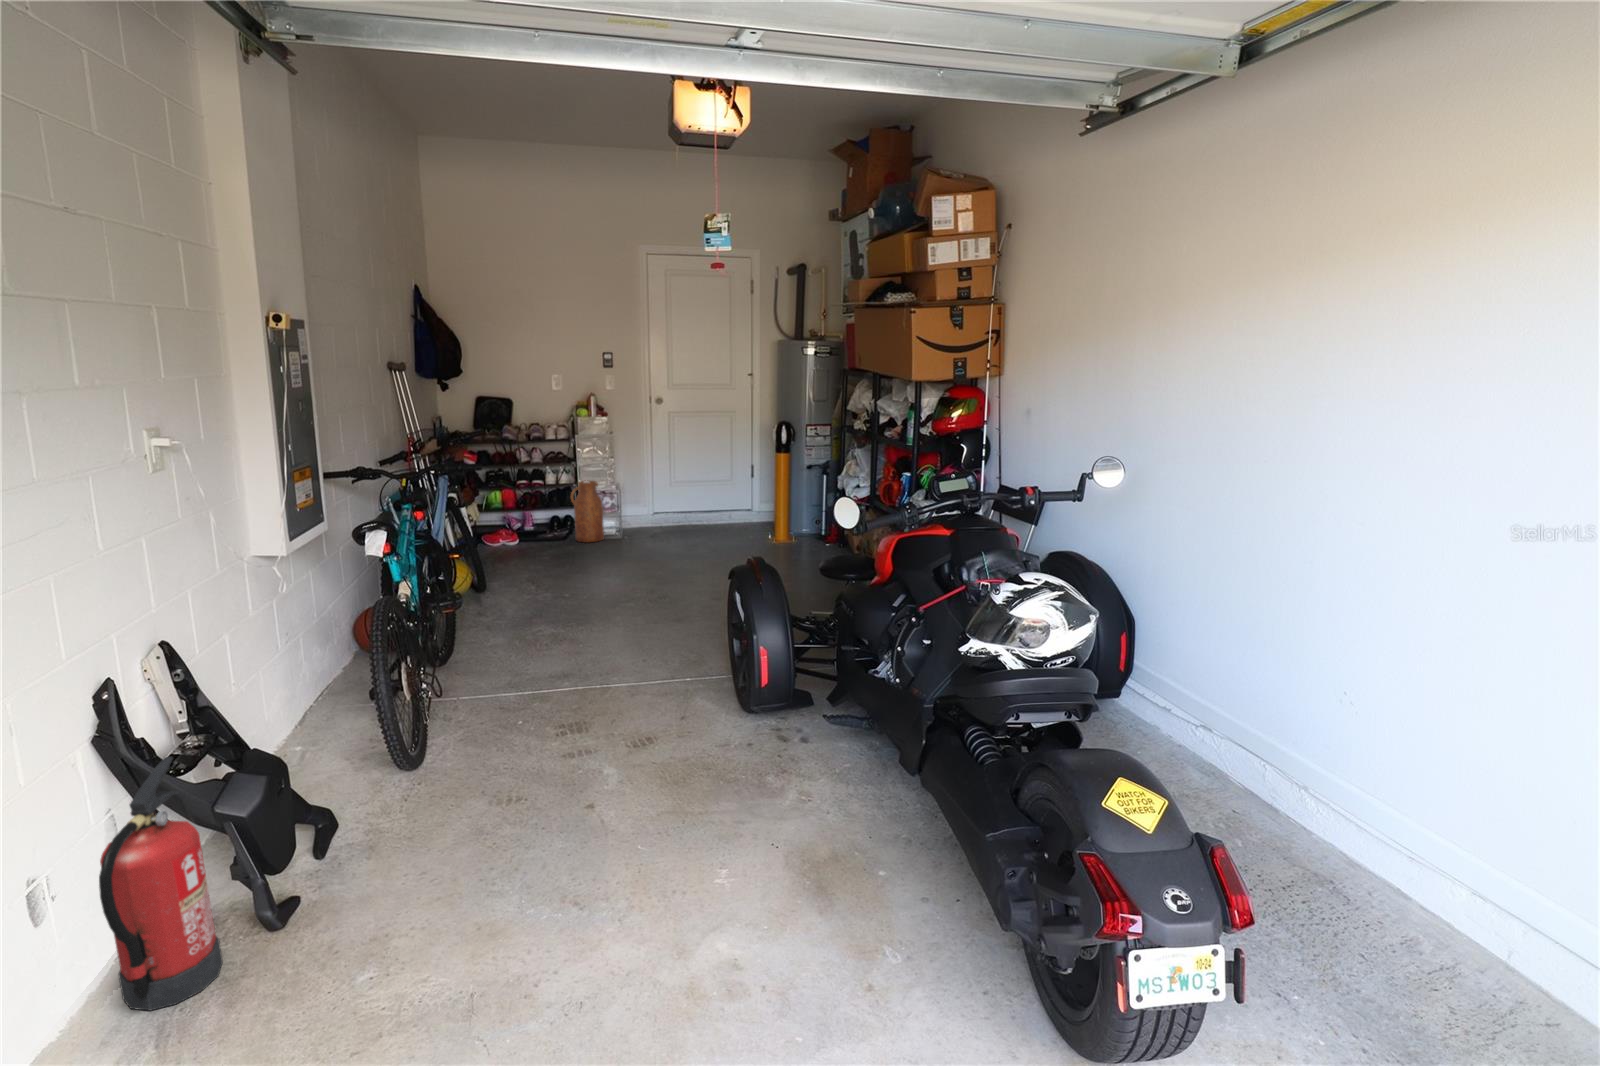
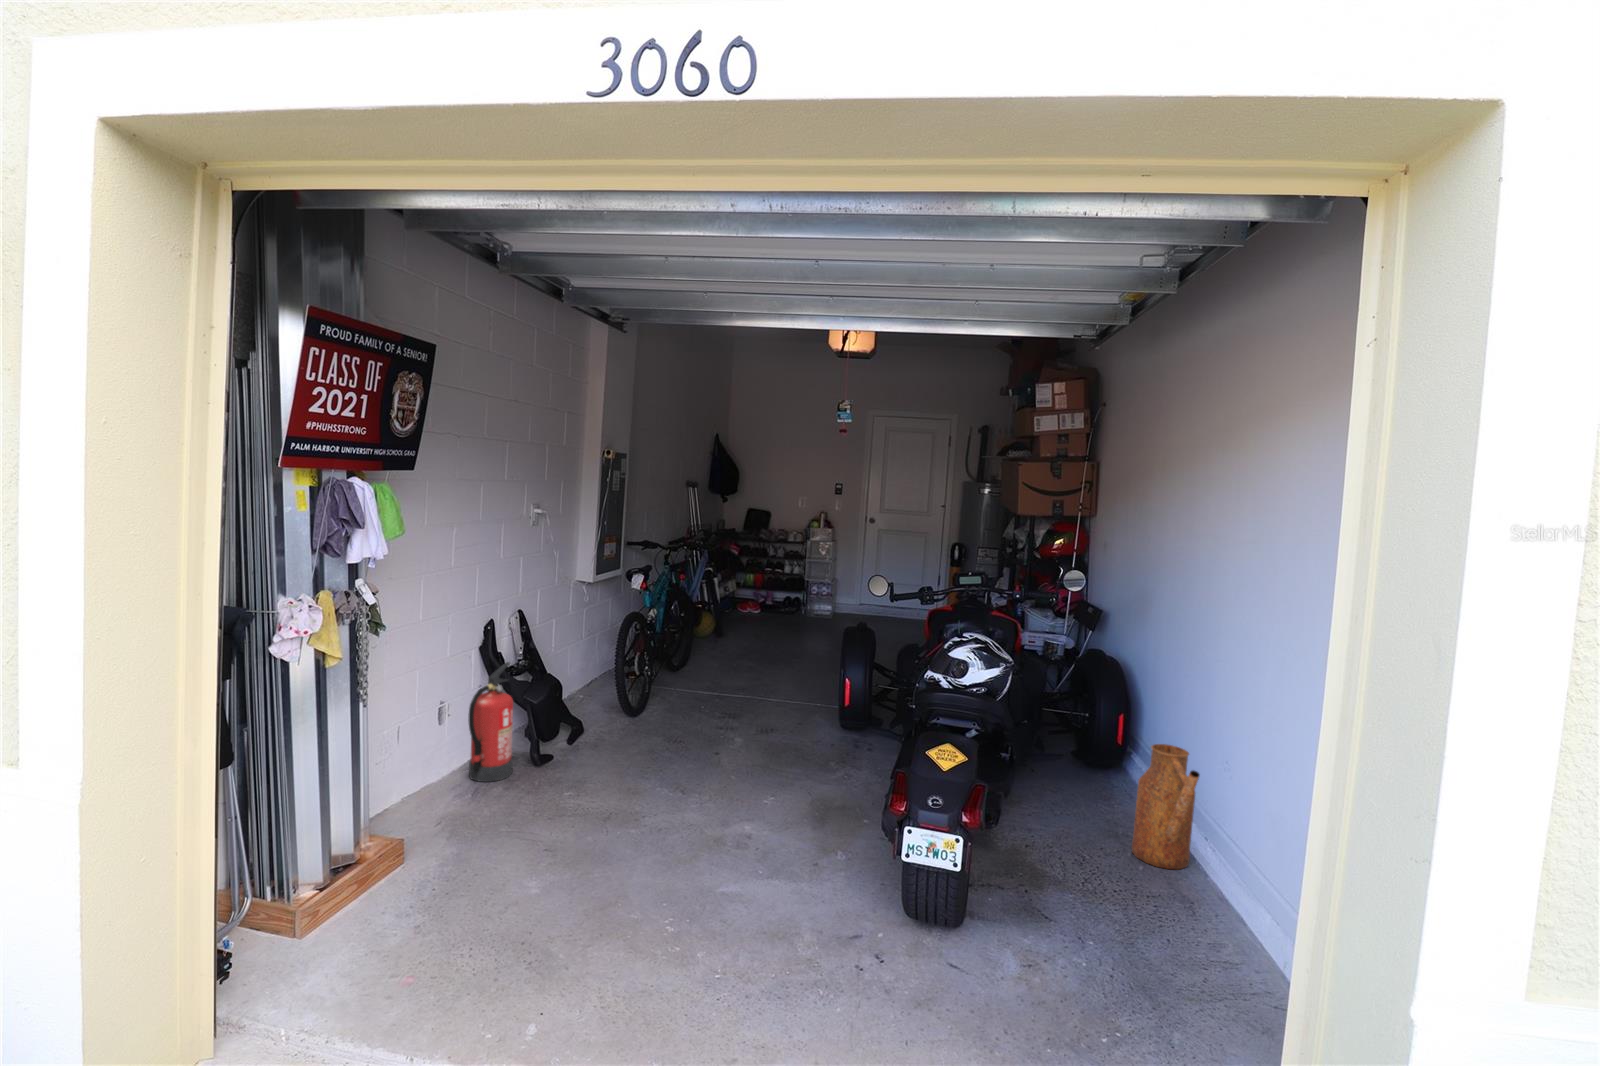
watering can: present [571,481,604,542] -> present [1132,744,1199,869]

